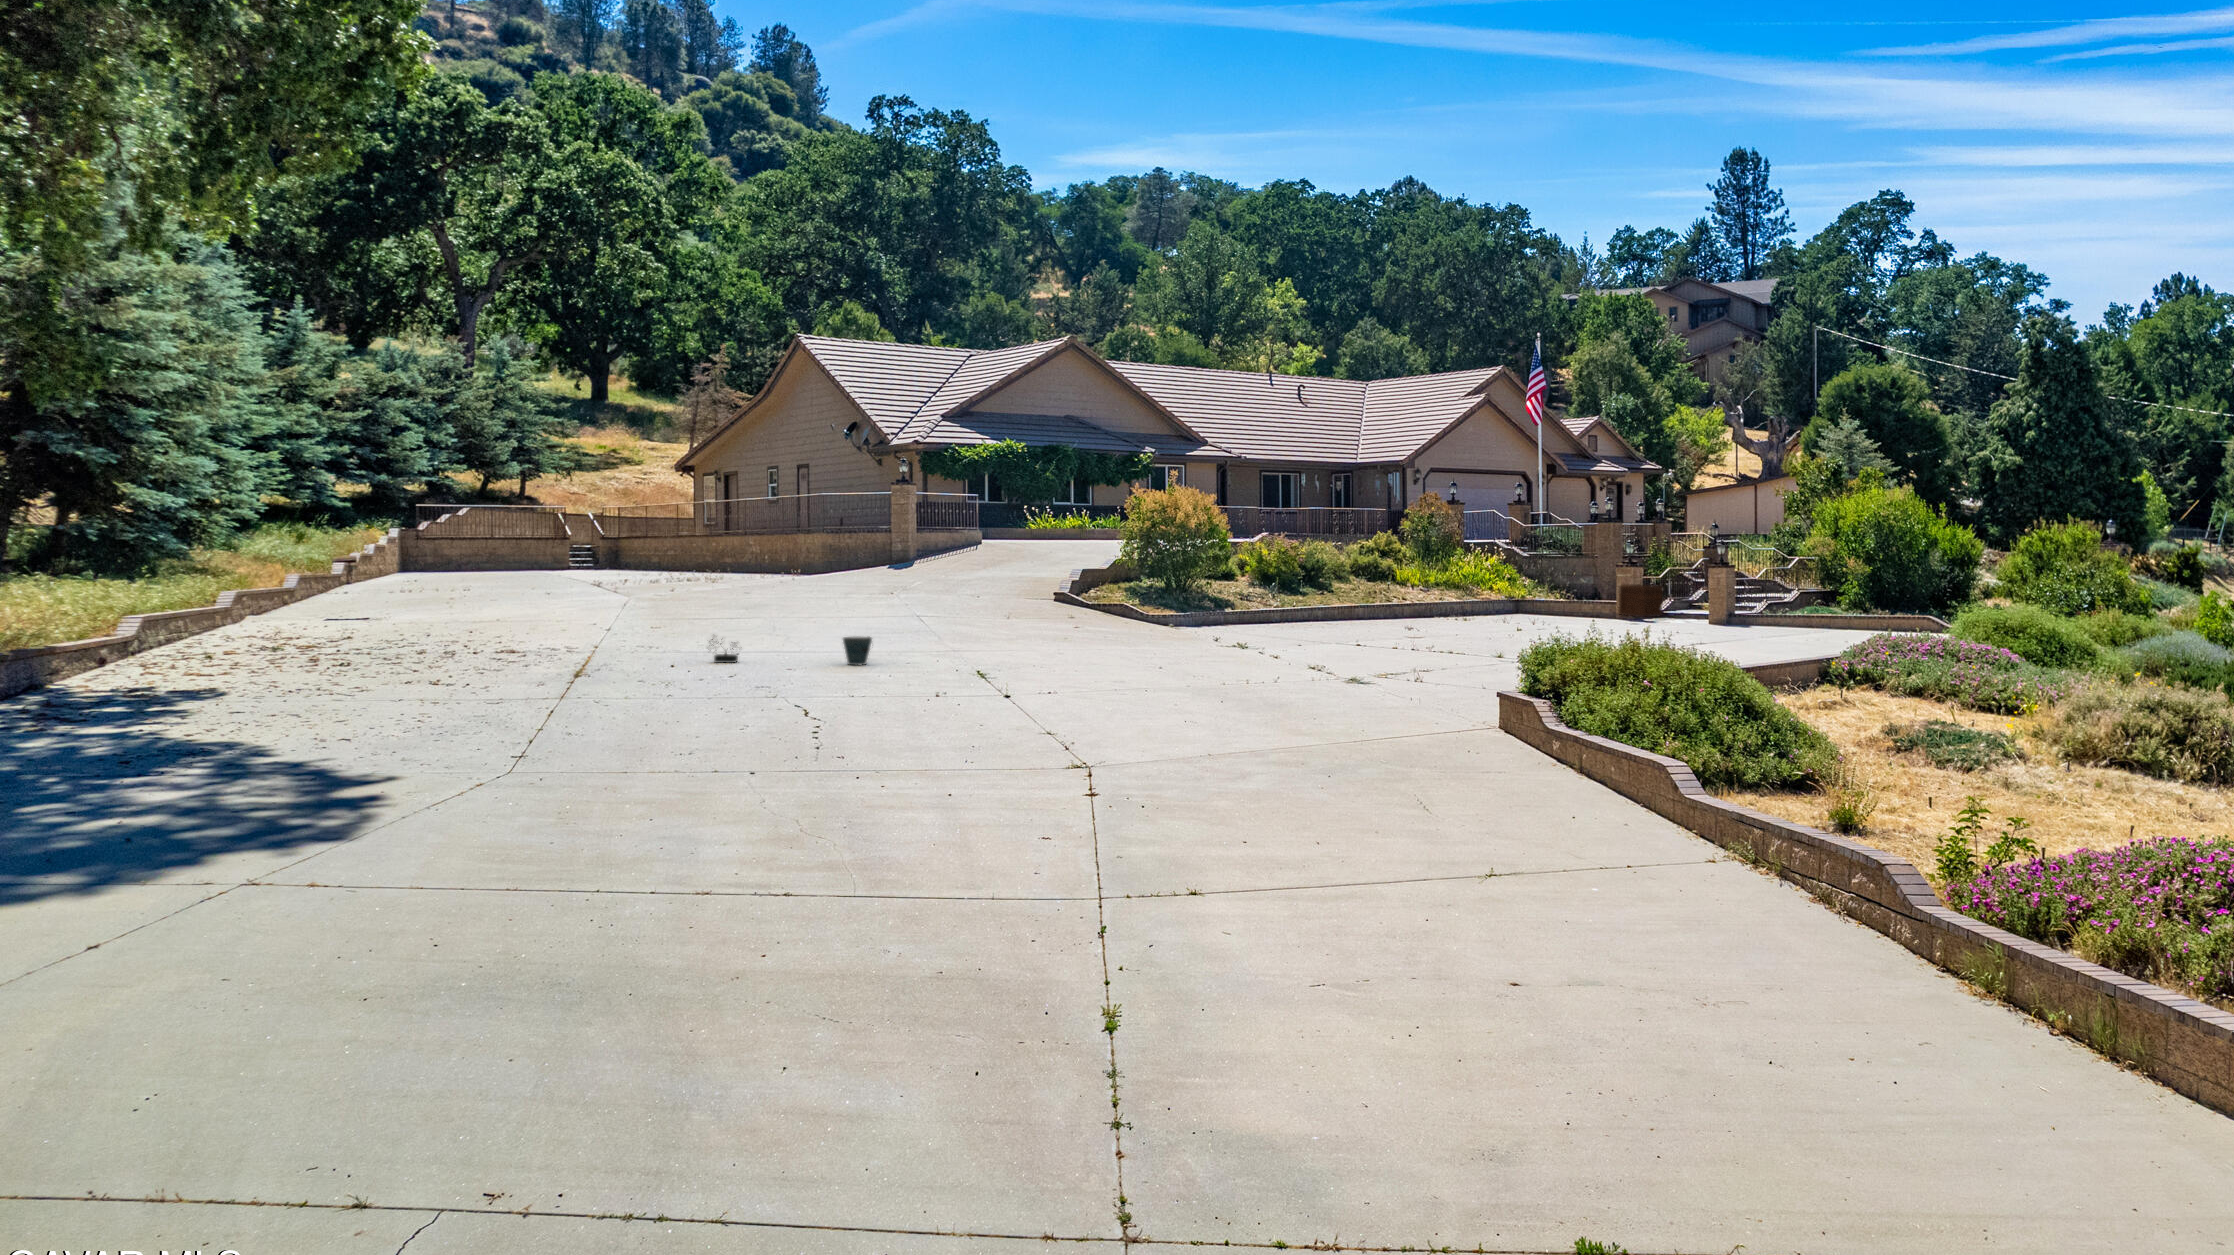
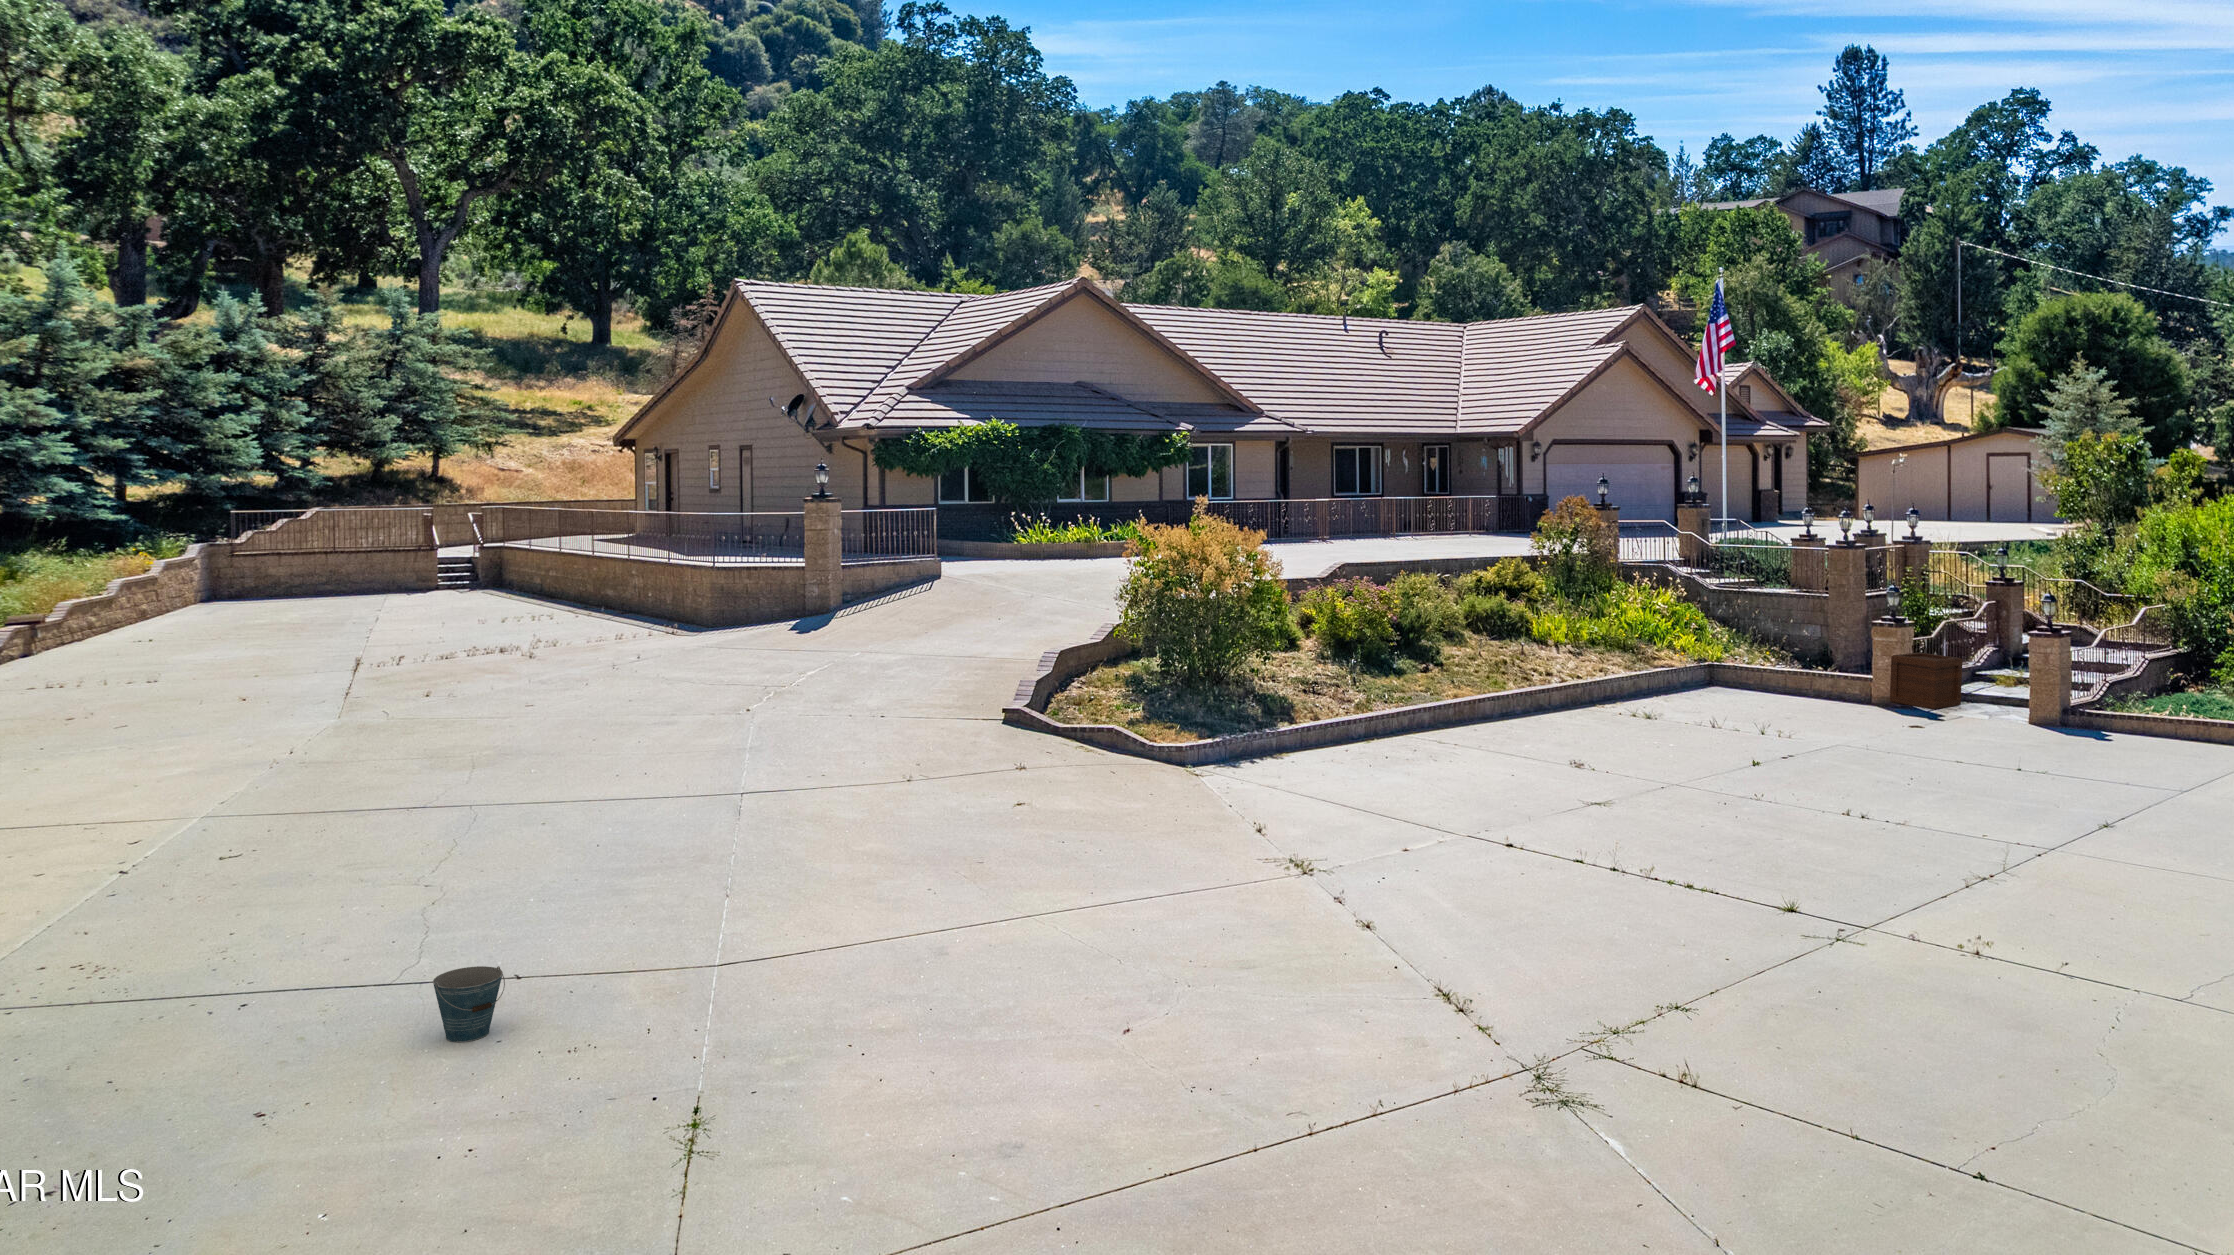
decorative plant: present [709,639,738,663] -> none [142,968,230,1038]

